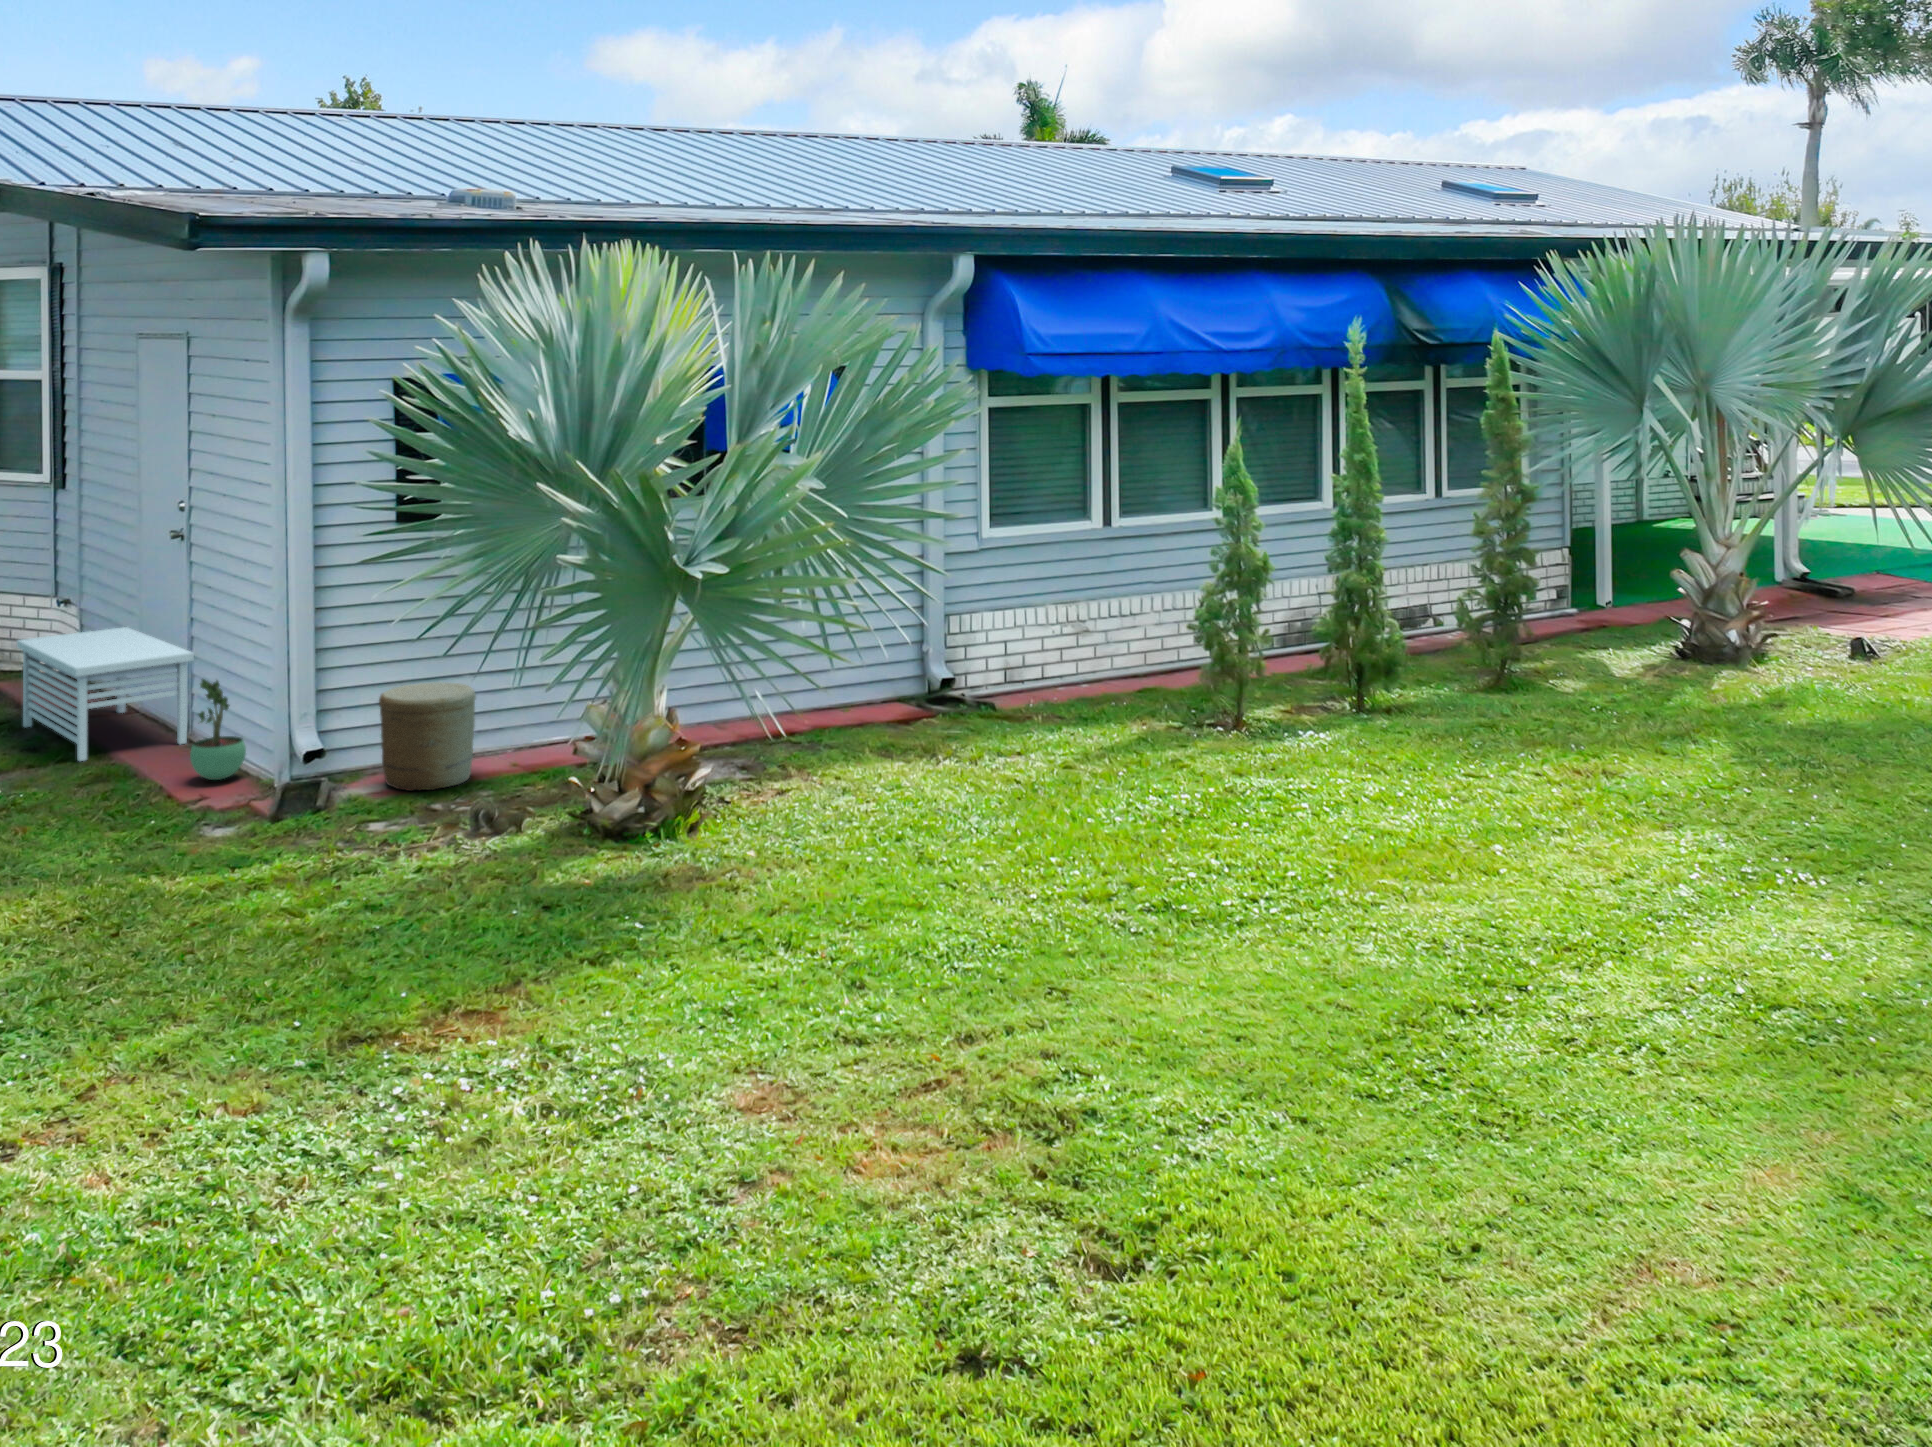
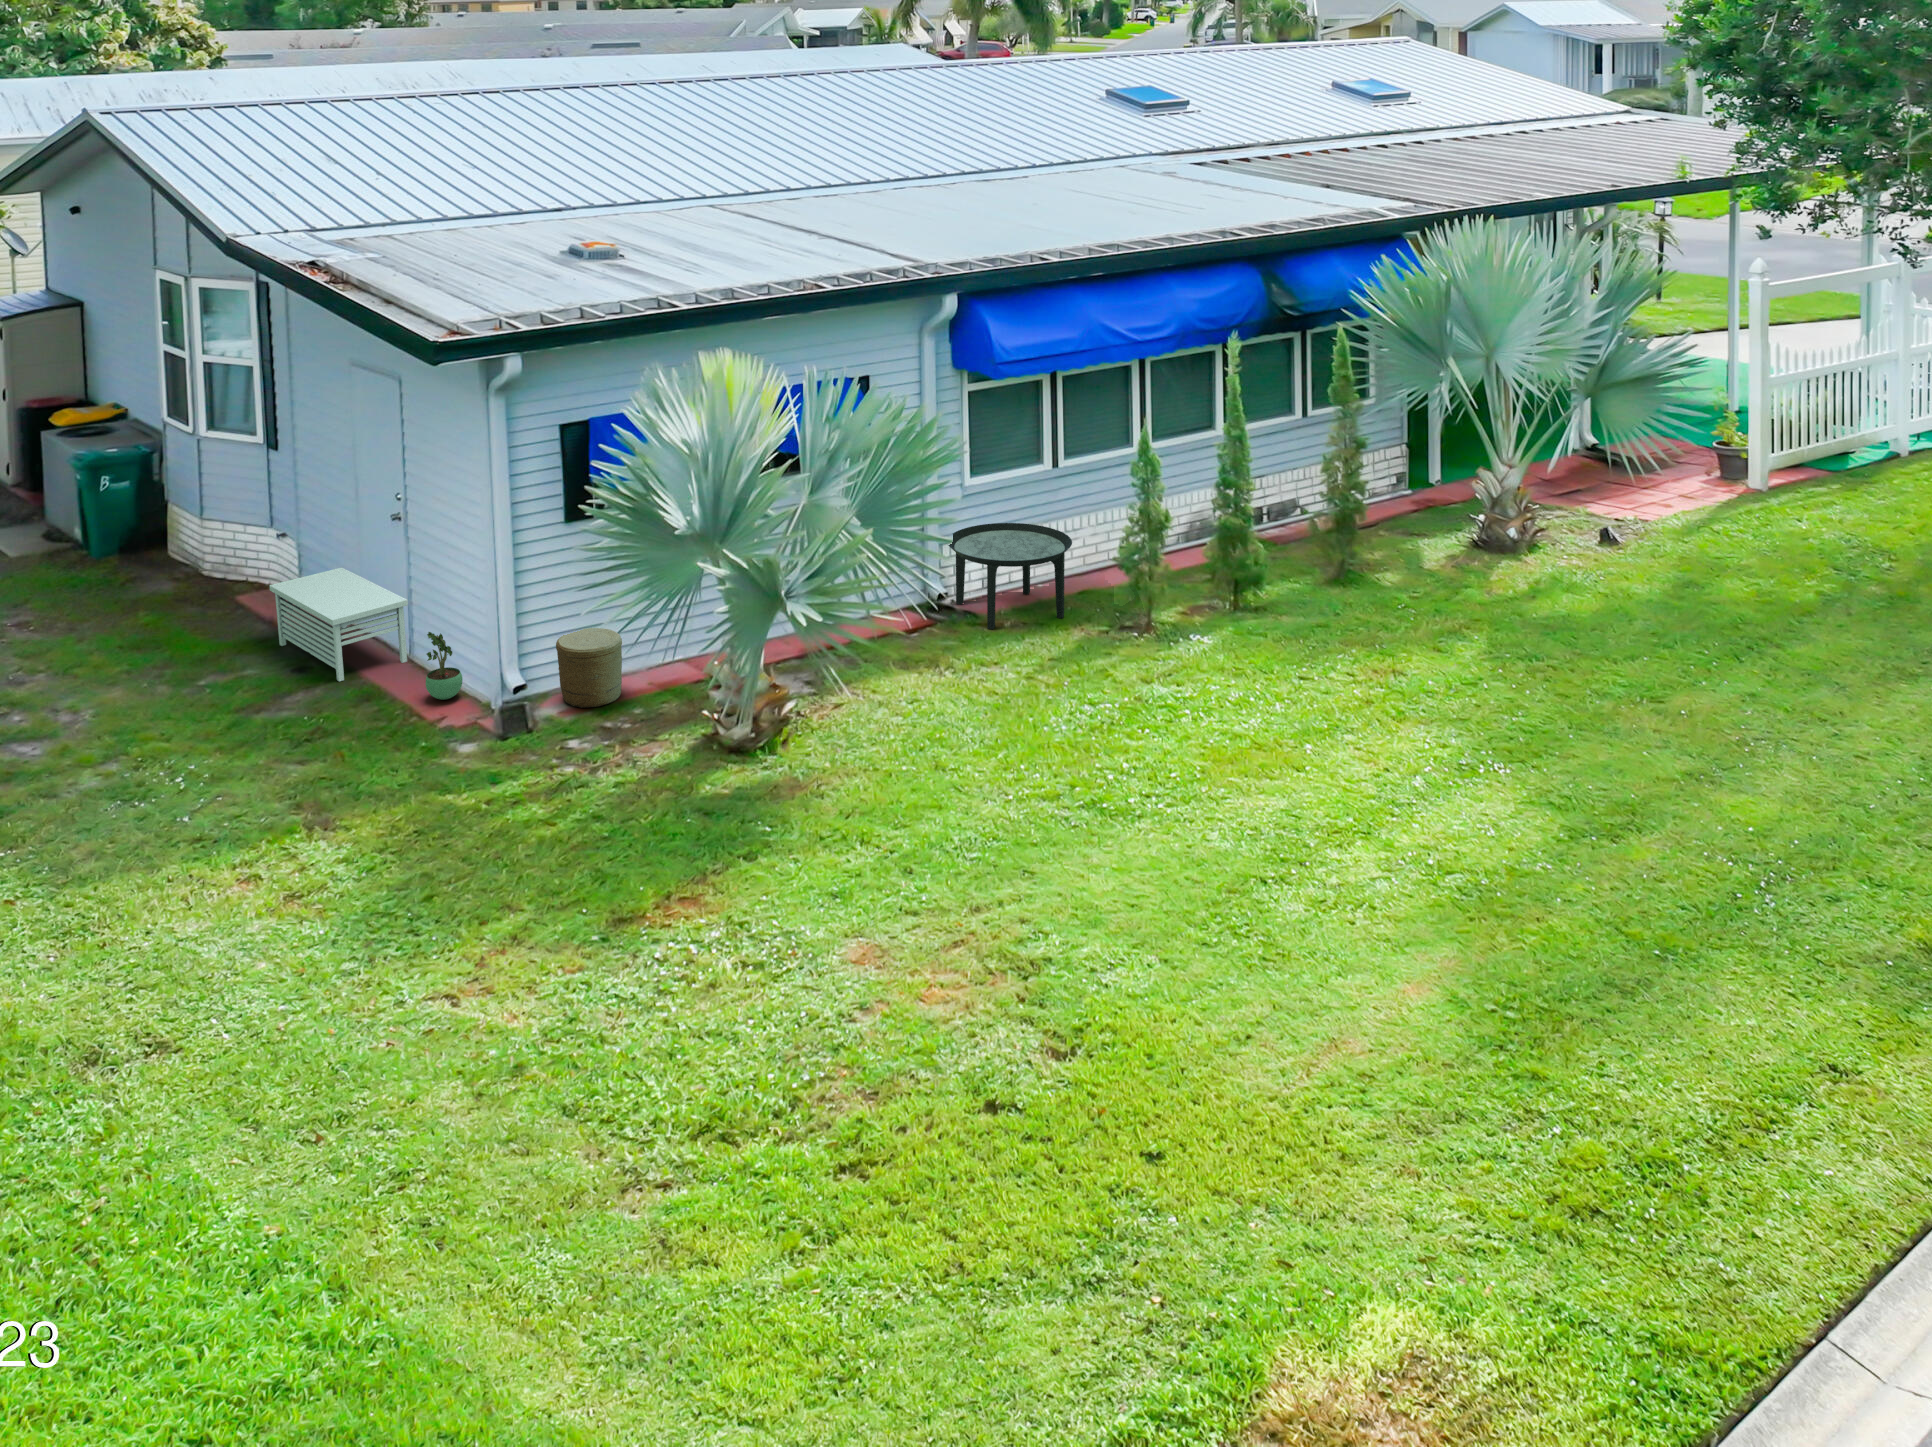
round table: none [951,592,1122,721] -> present [948,523,1072,629]

